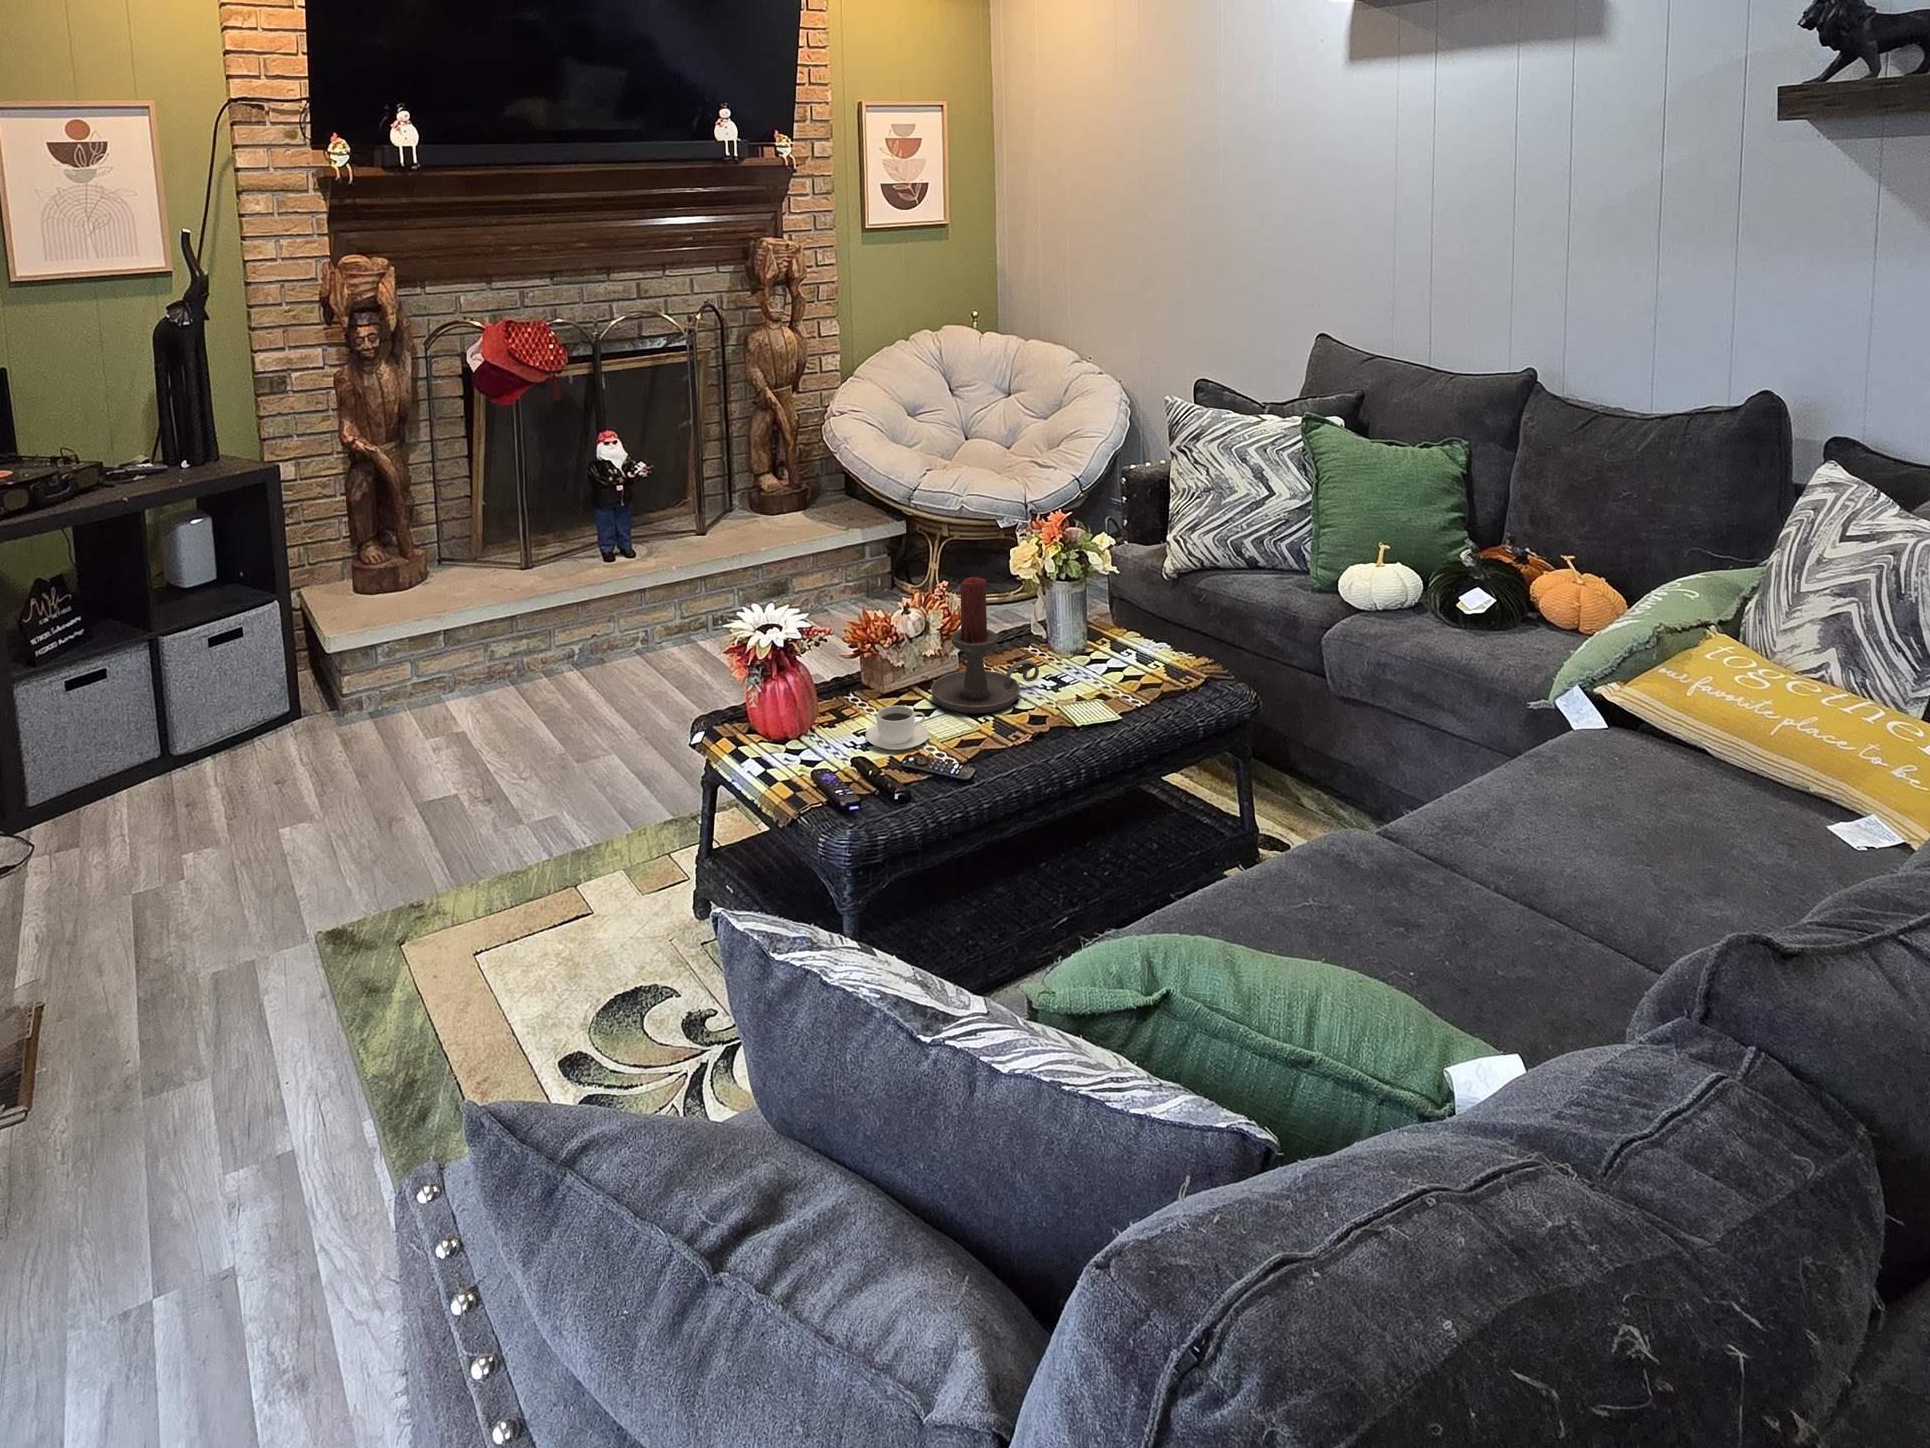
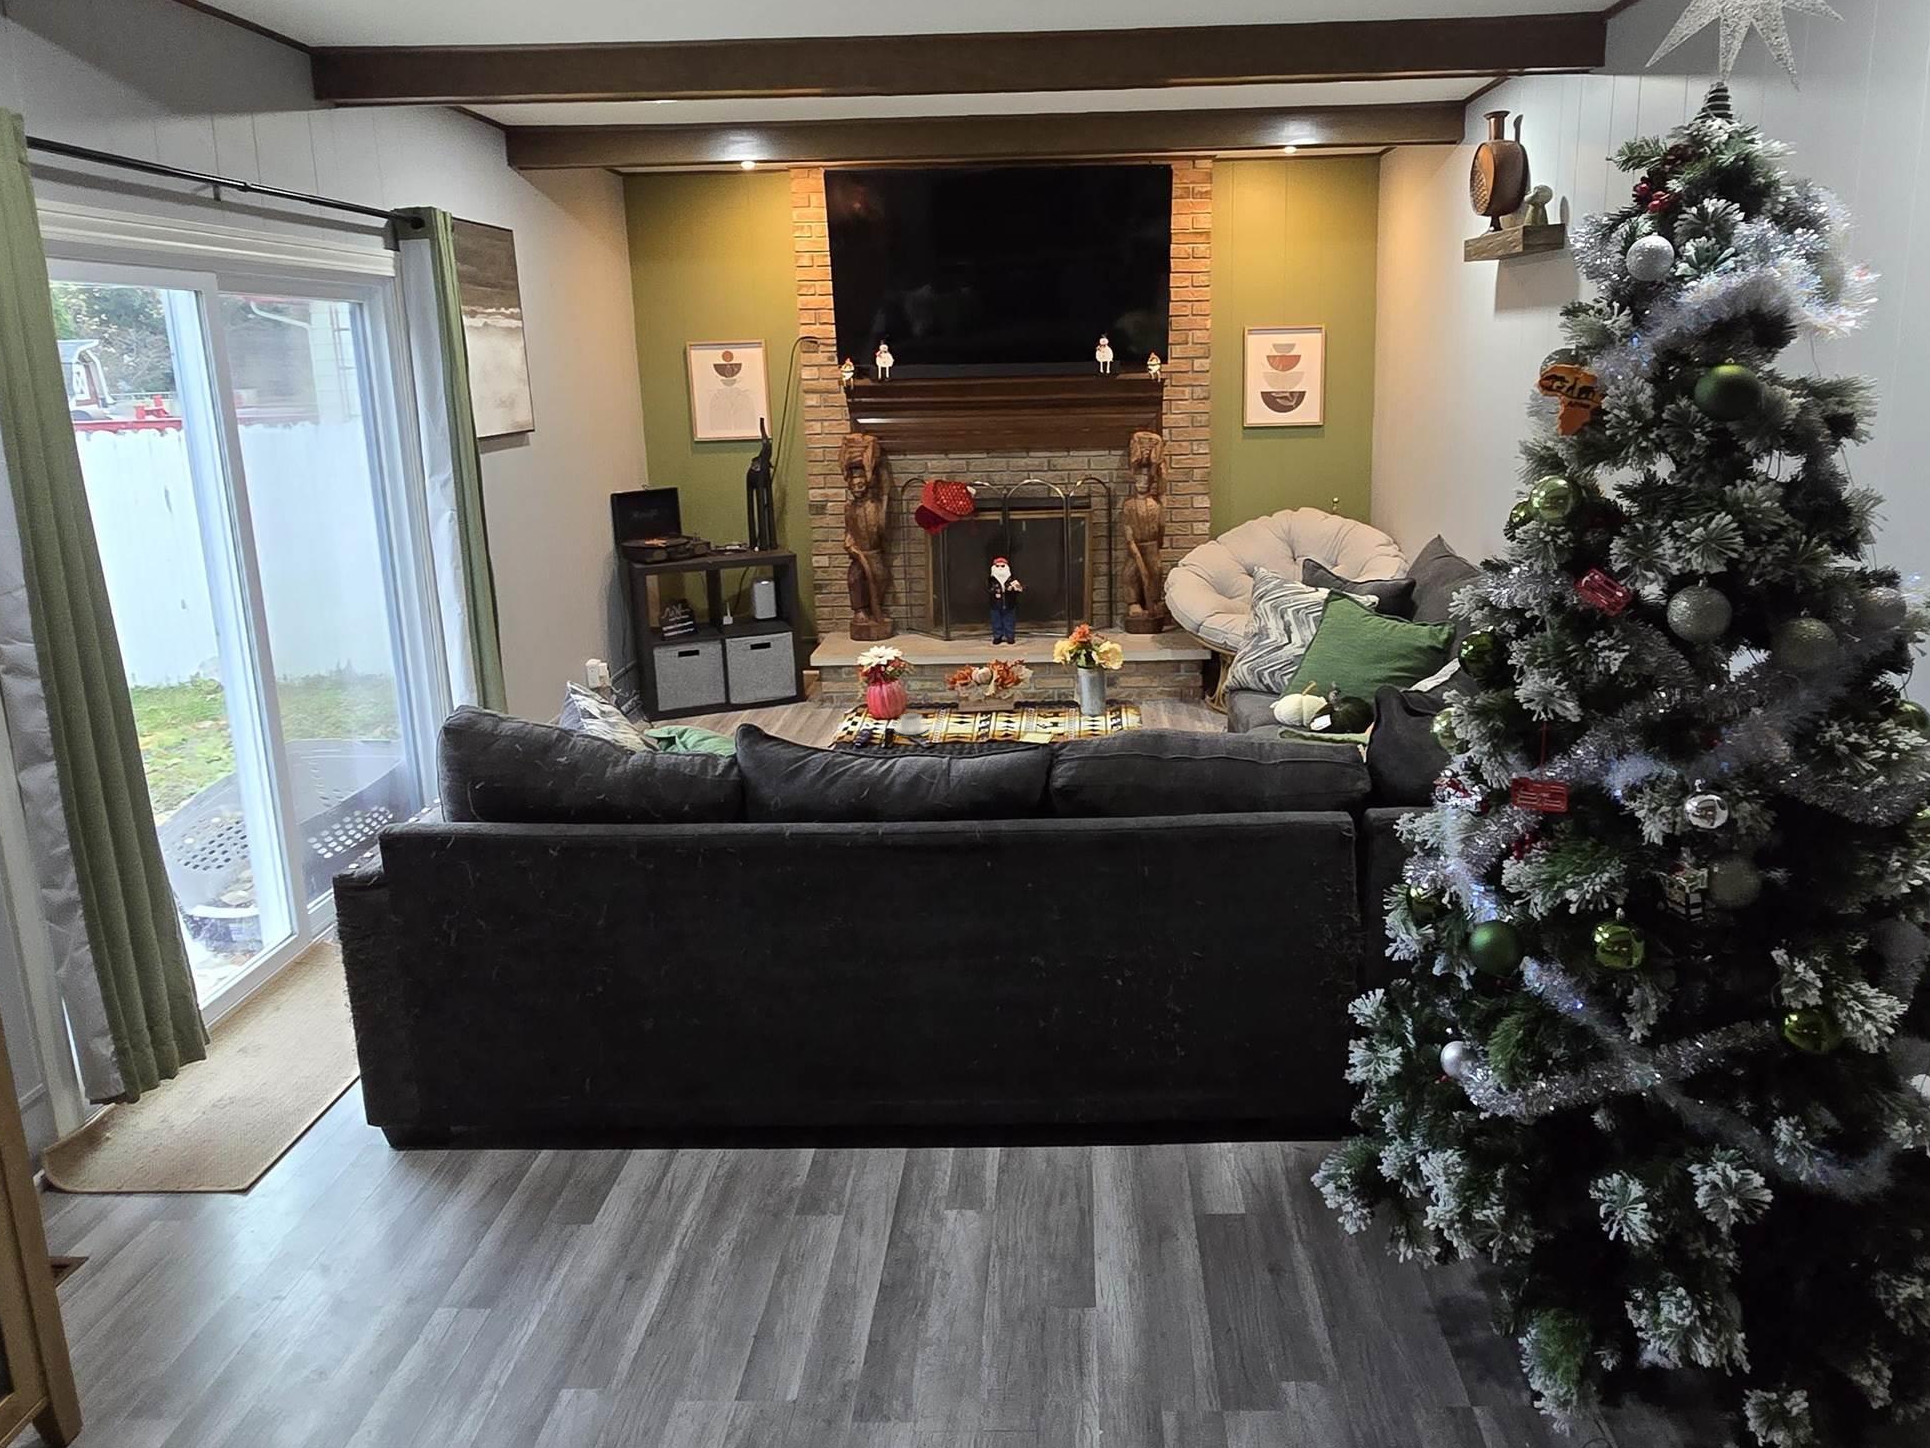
candle holder: present [931,577,1039,713] -> none [954,653,1021,729]

